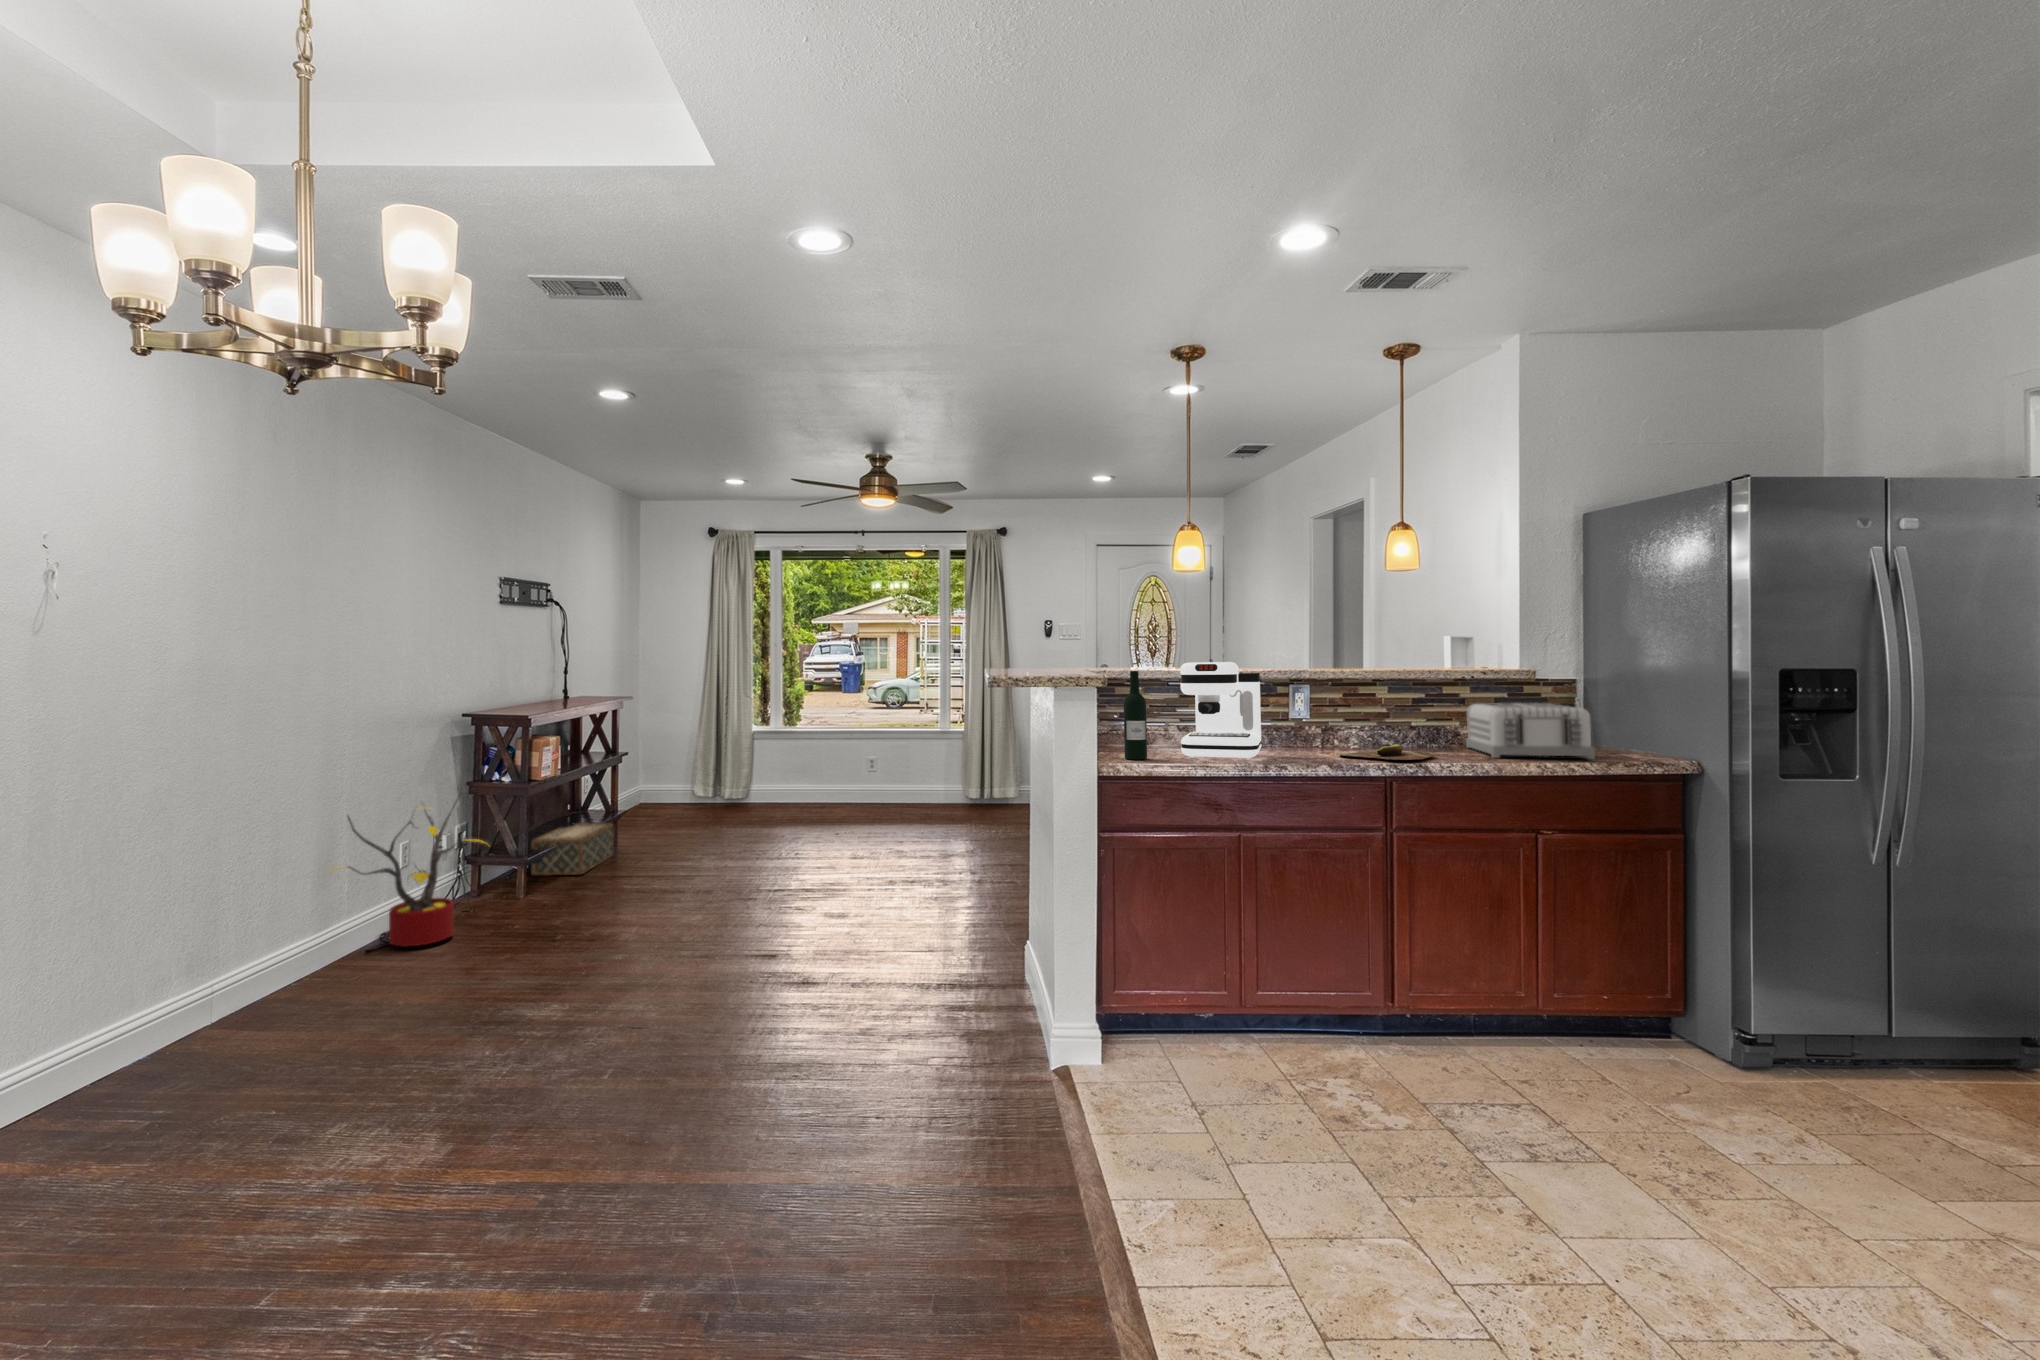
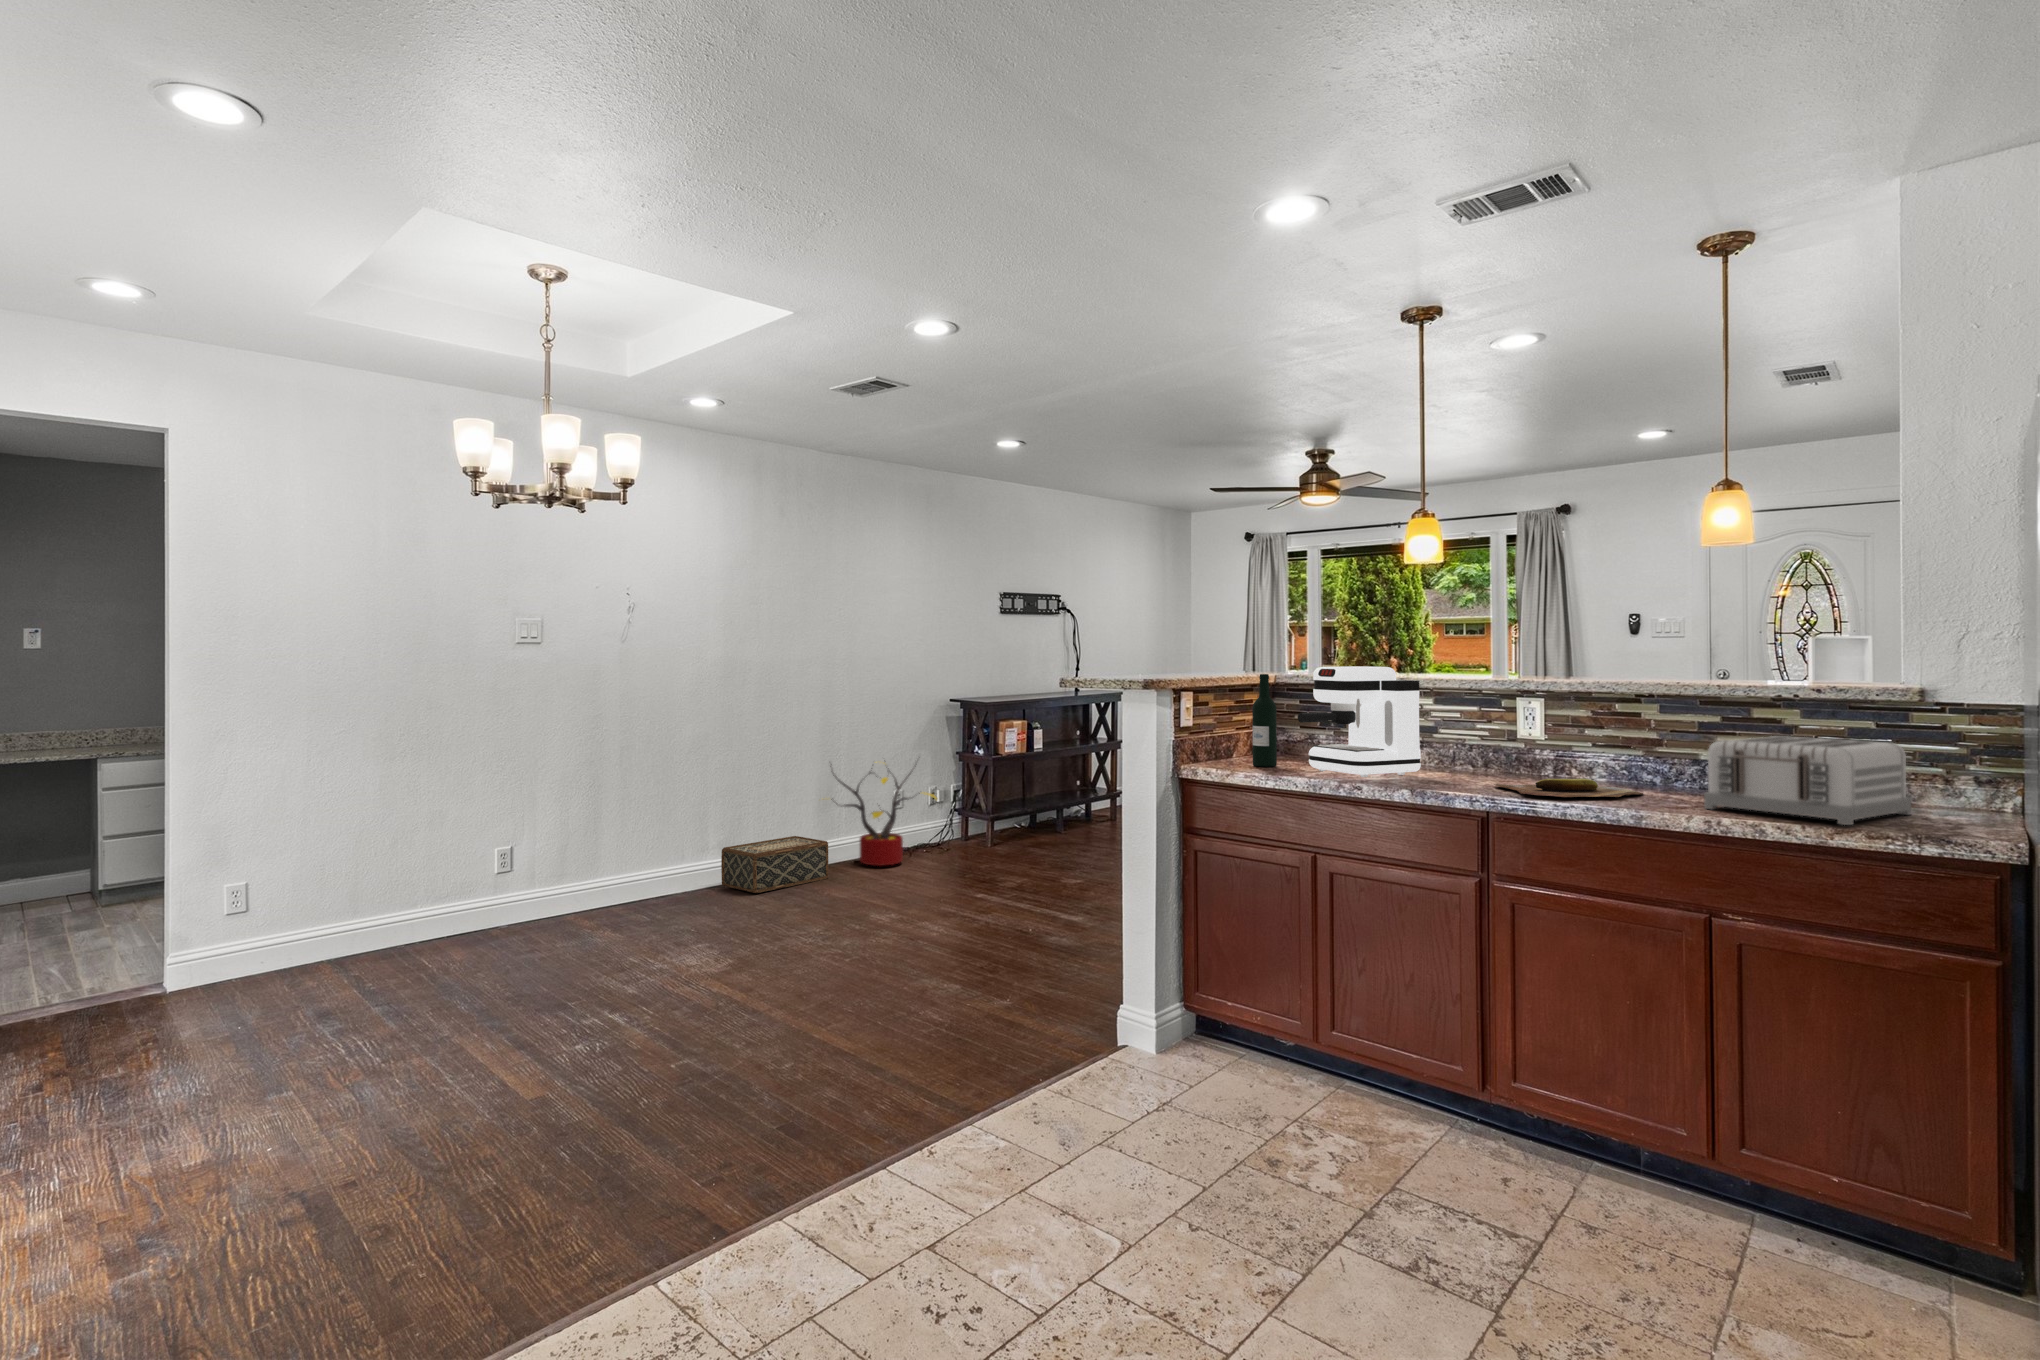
woven basket: present [531,823,614,875] -> present [721,836,828,893]

